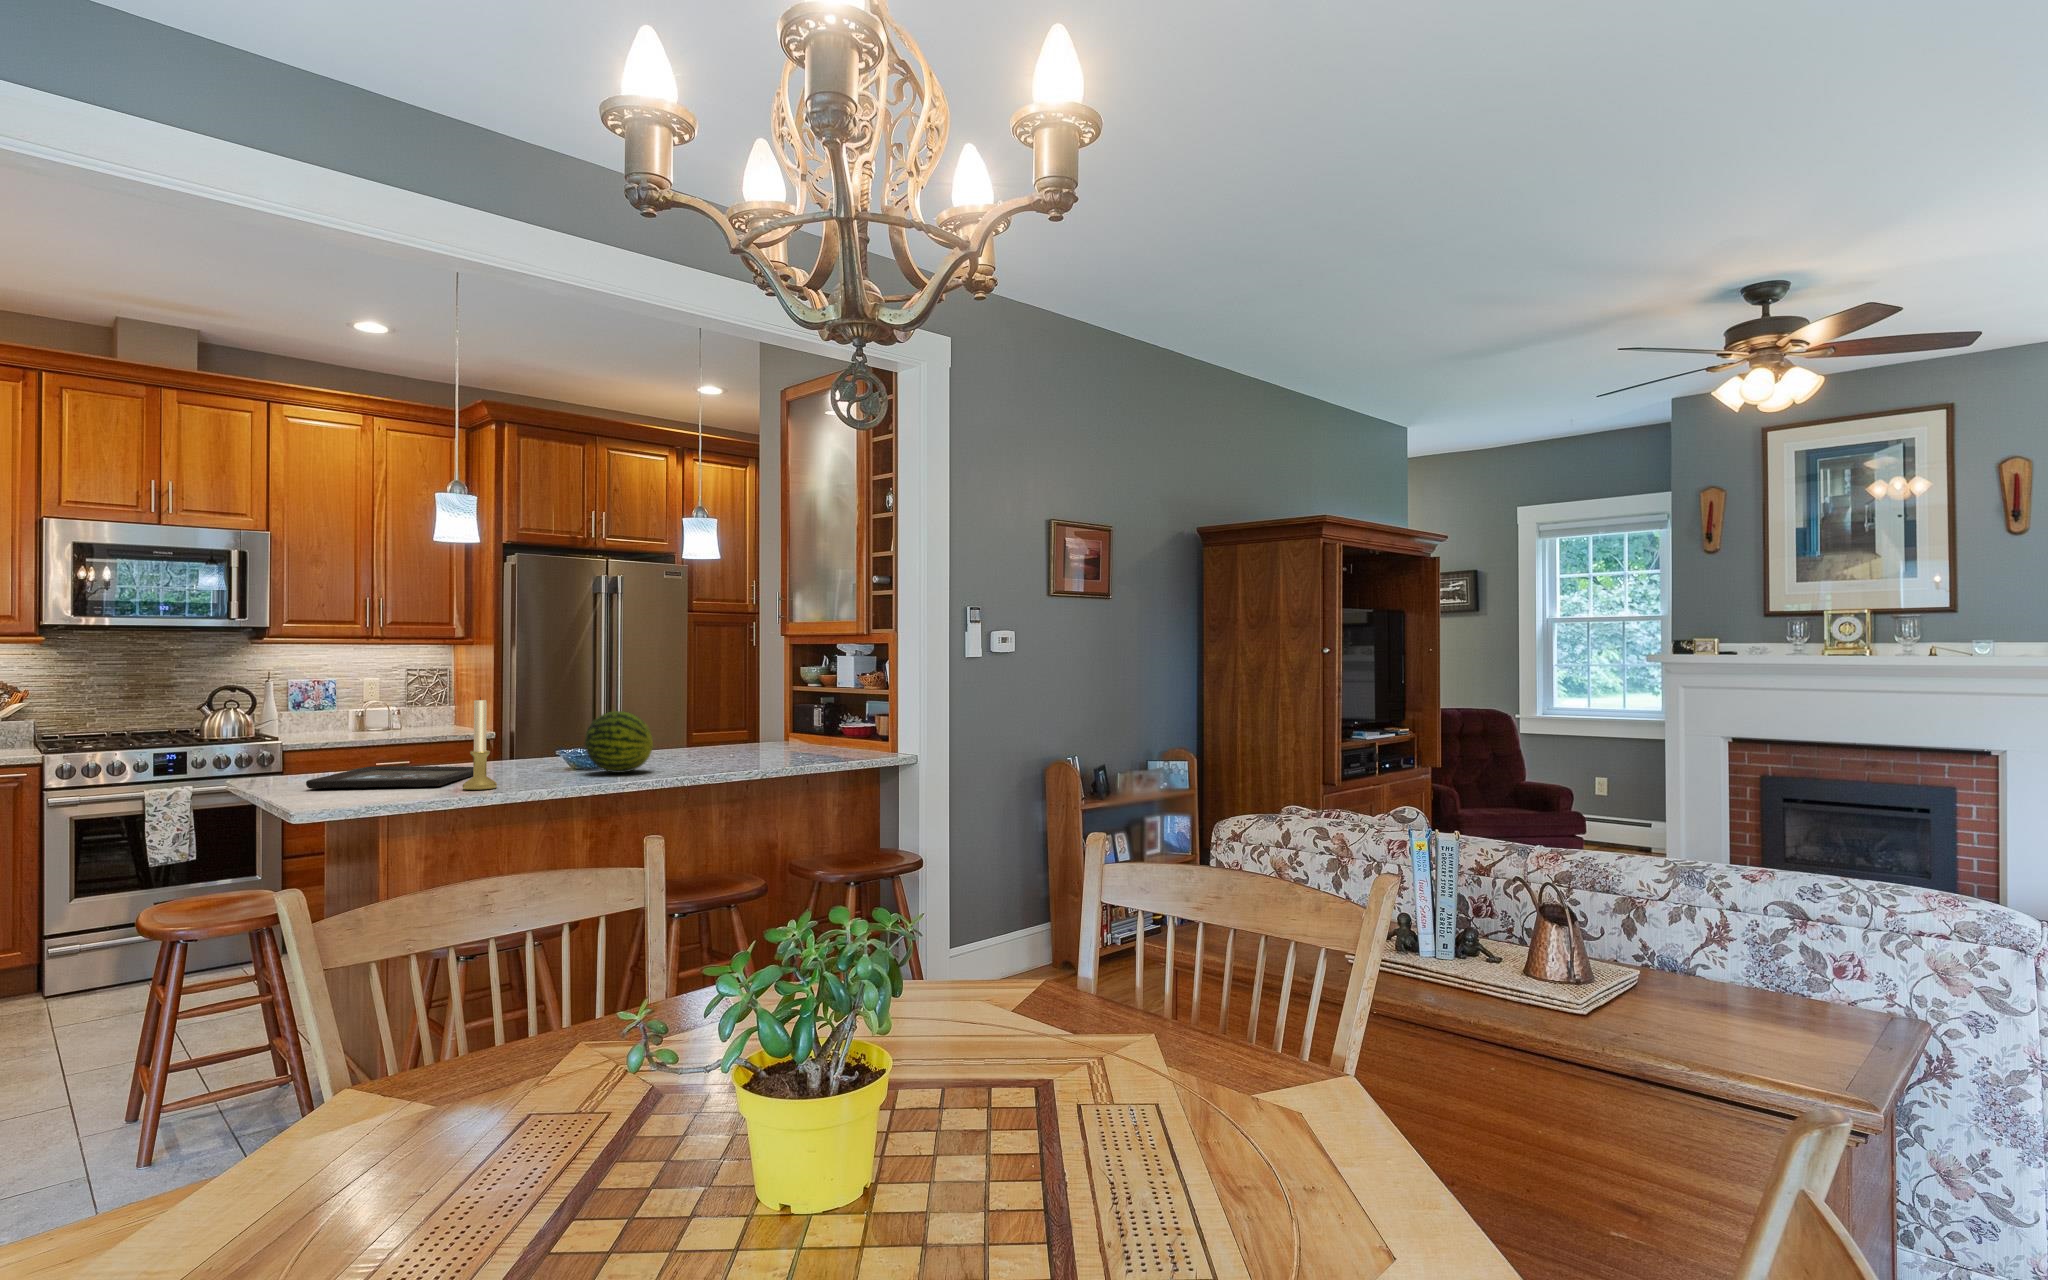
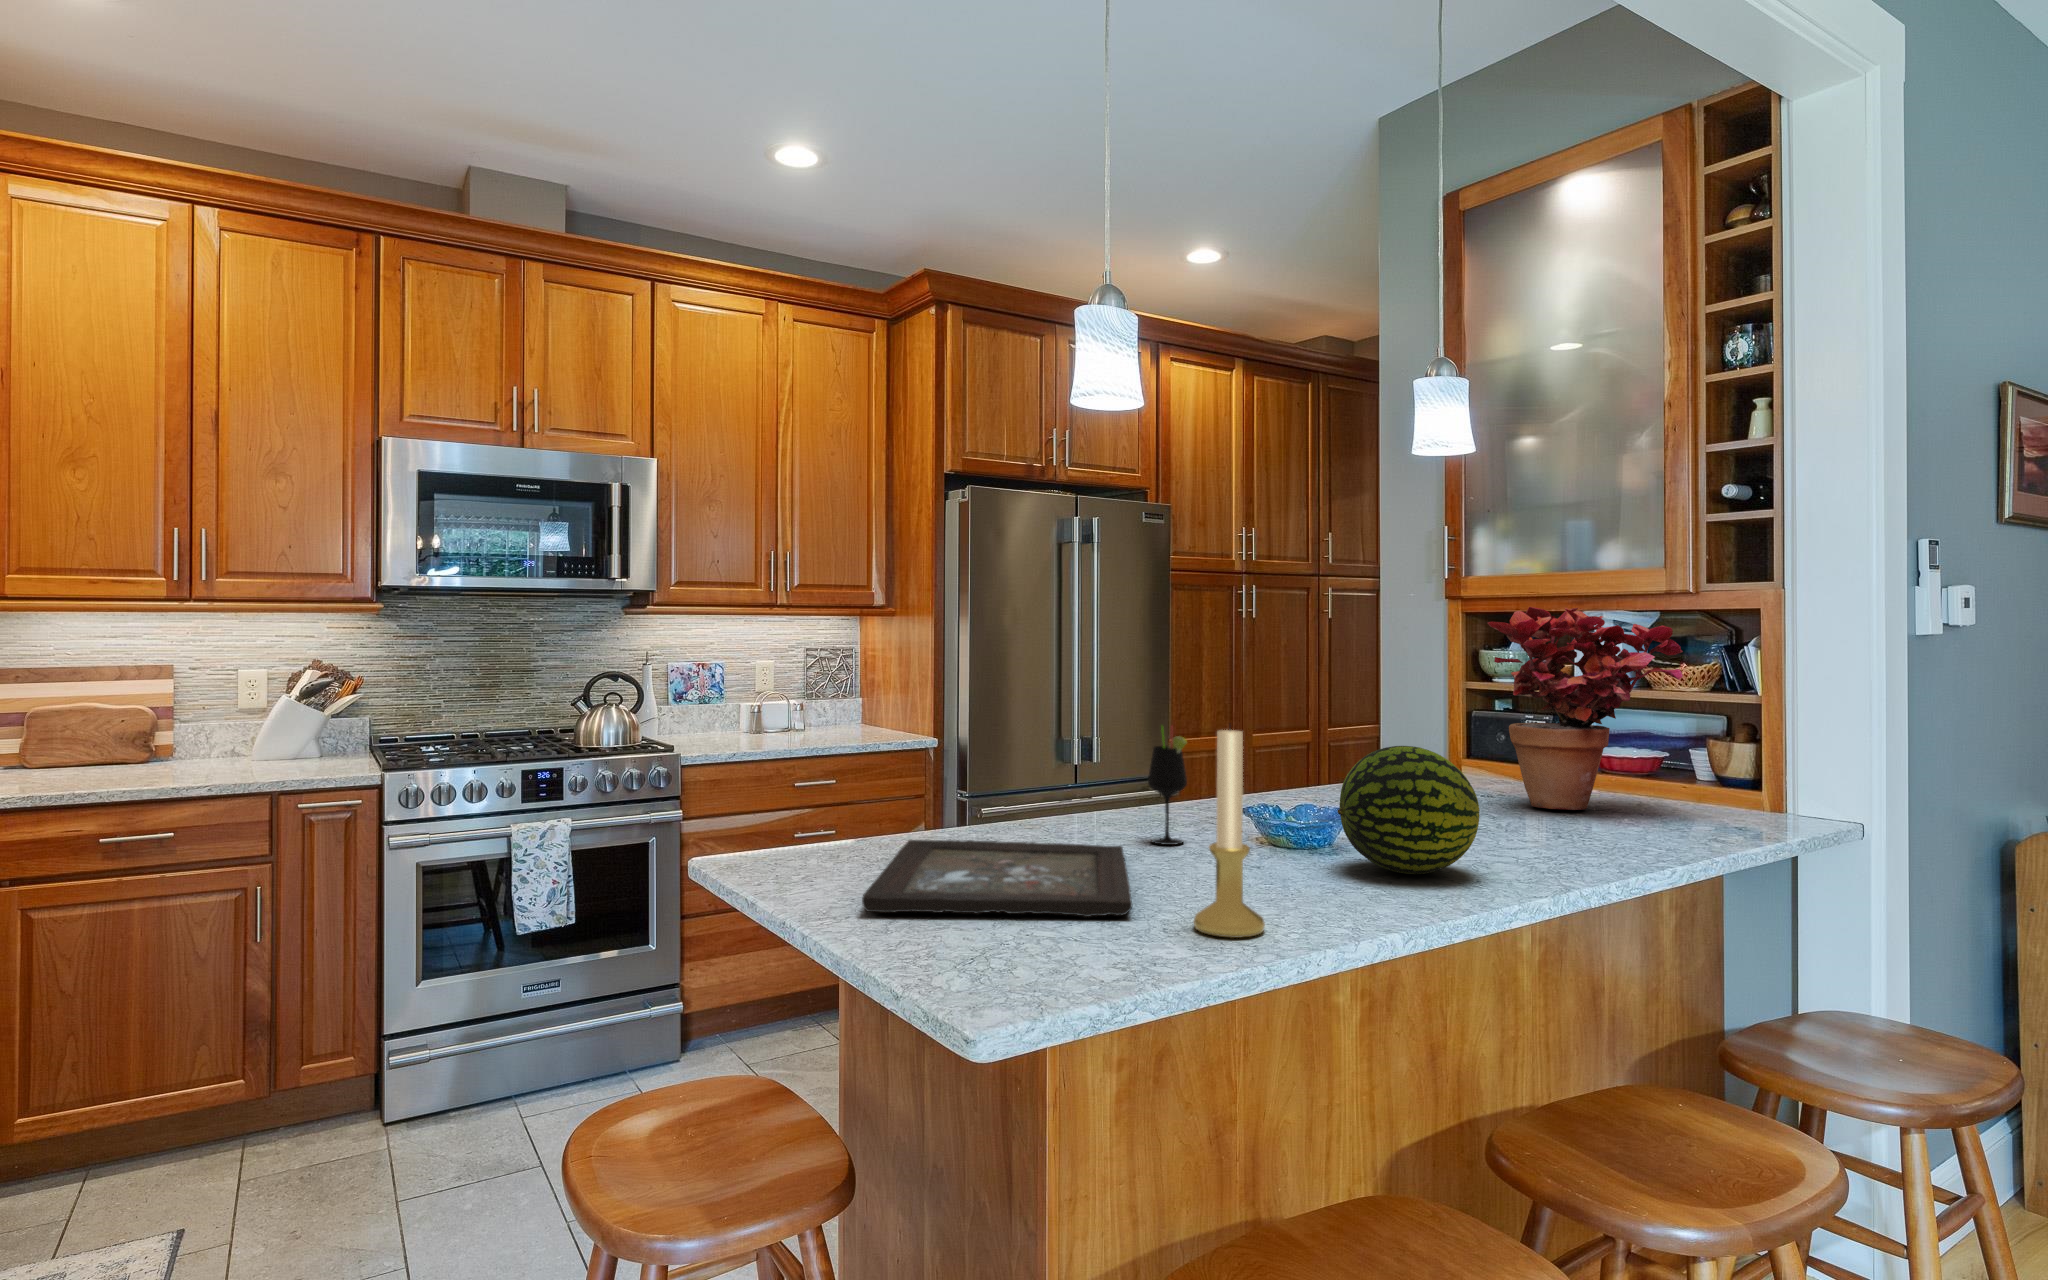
potted plant: none [739,641,840,751] -> present [1488,607,1683,810]
wine glass: none [512,705,534,768] -> present [1148,726,1187,845]

